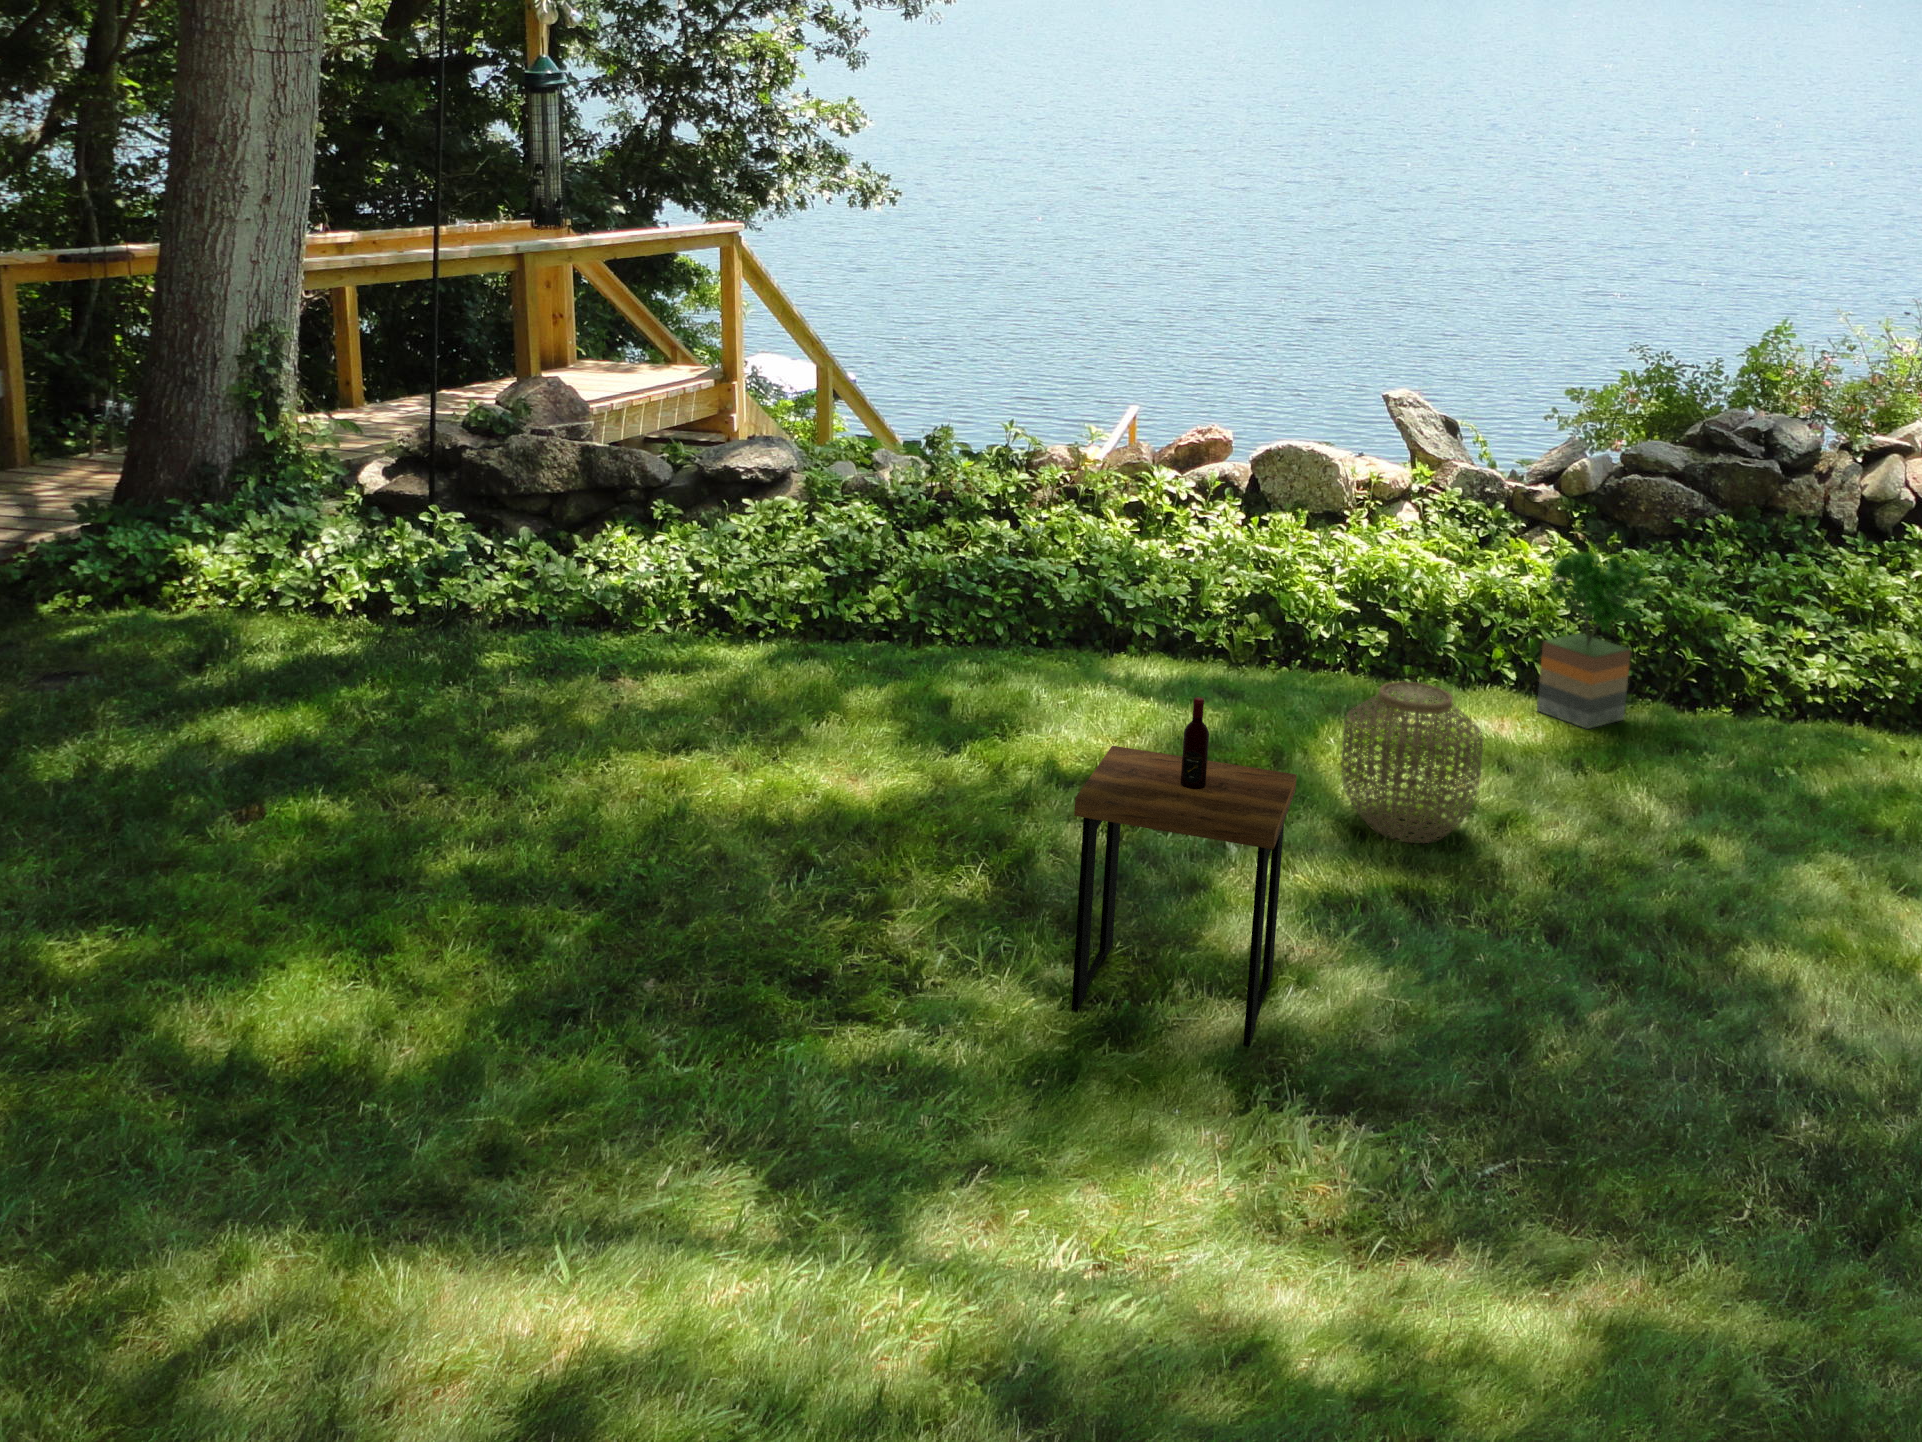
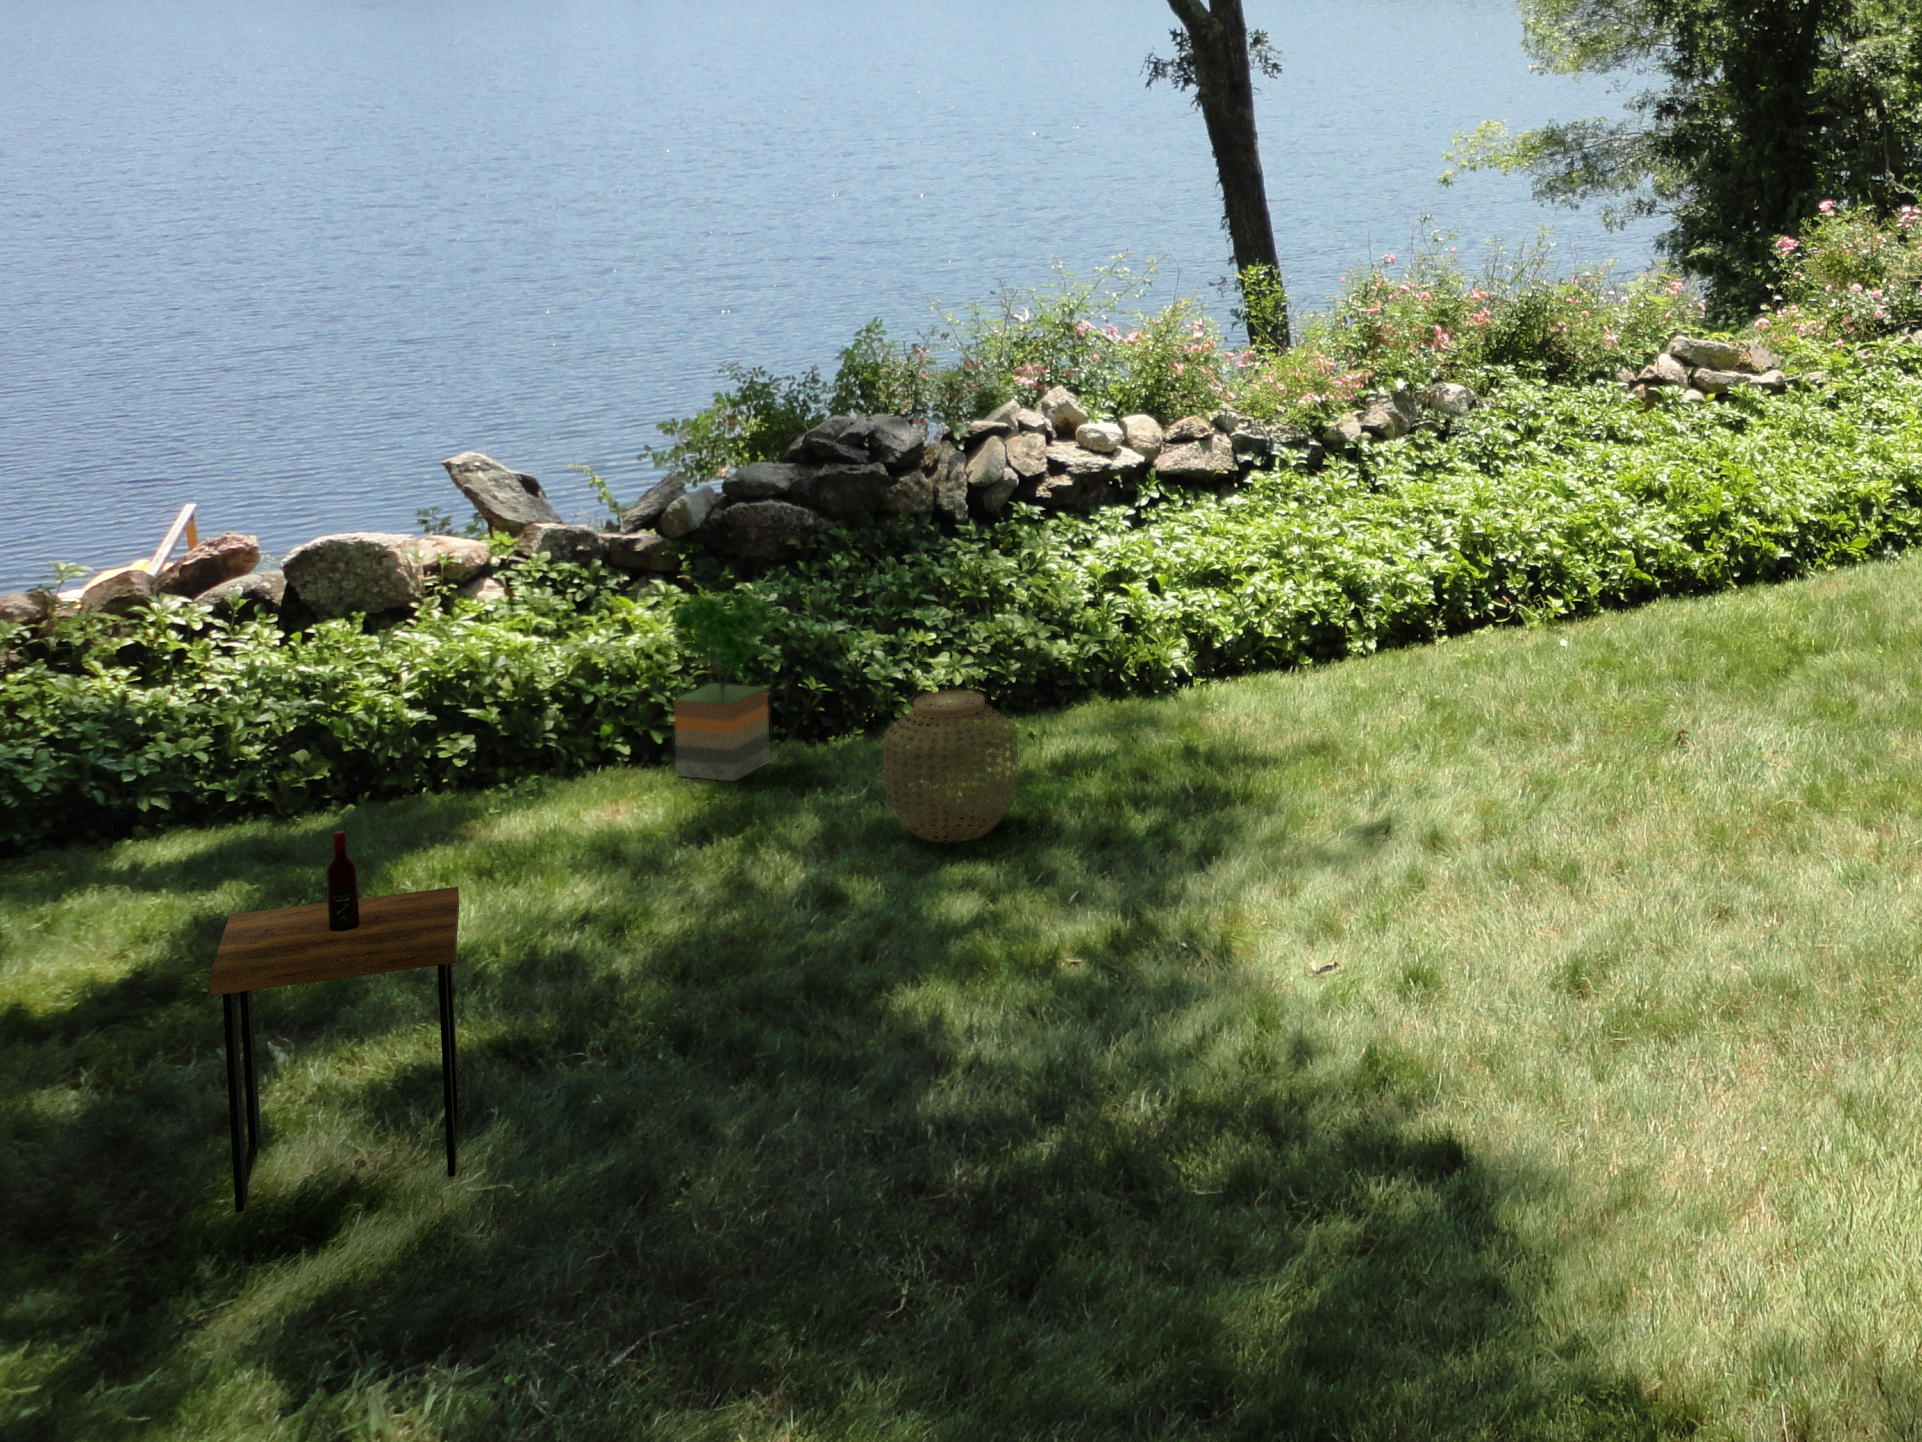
woven basket: present [1341,682,1483,843] -> present [883,691,1018,842]

